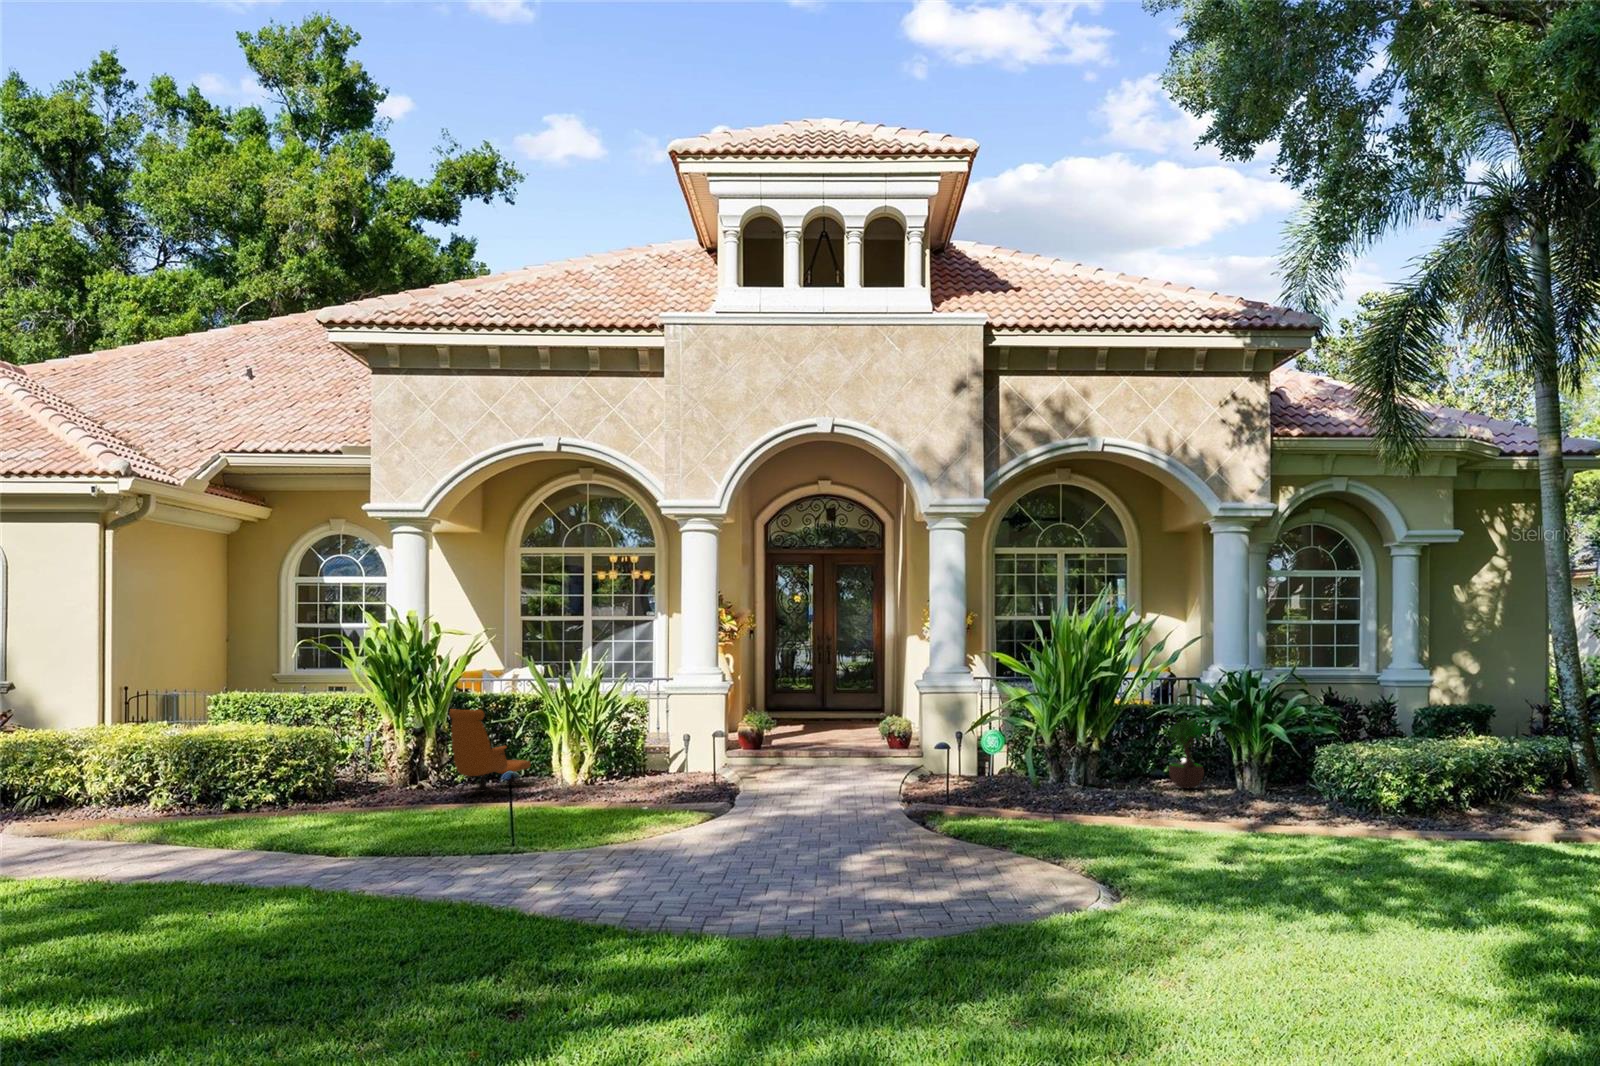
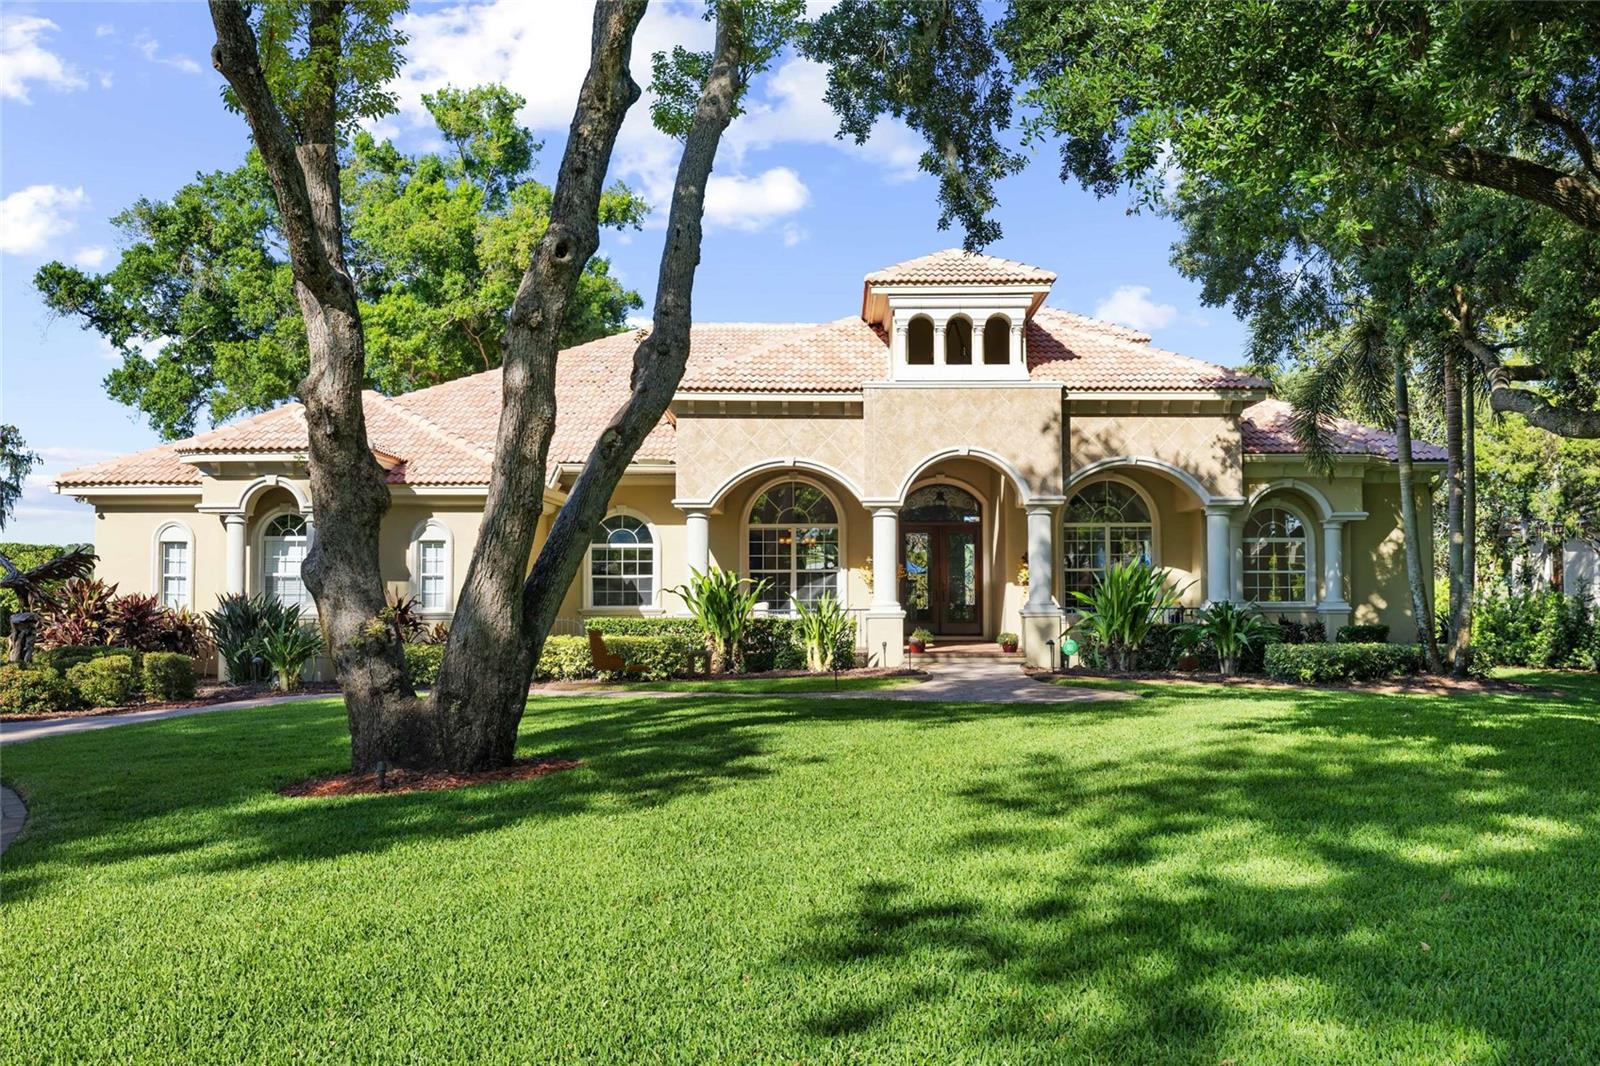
lounge chair: present [450,709,531,798] -> present [587,629,651,682]
bench: none [325,749,394,808] -> present [686,650,712,680]

